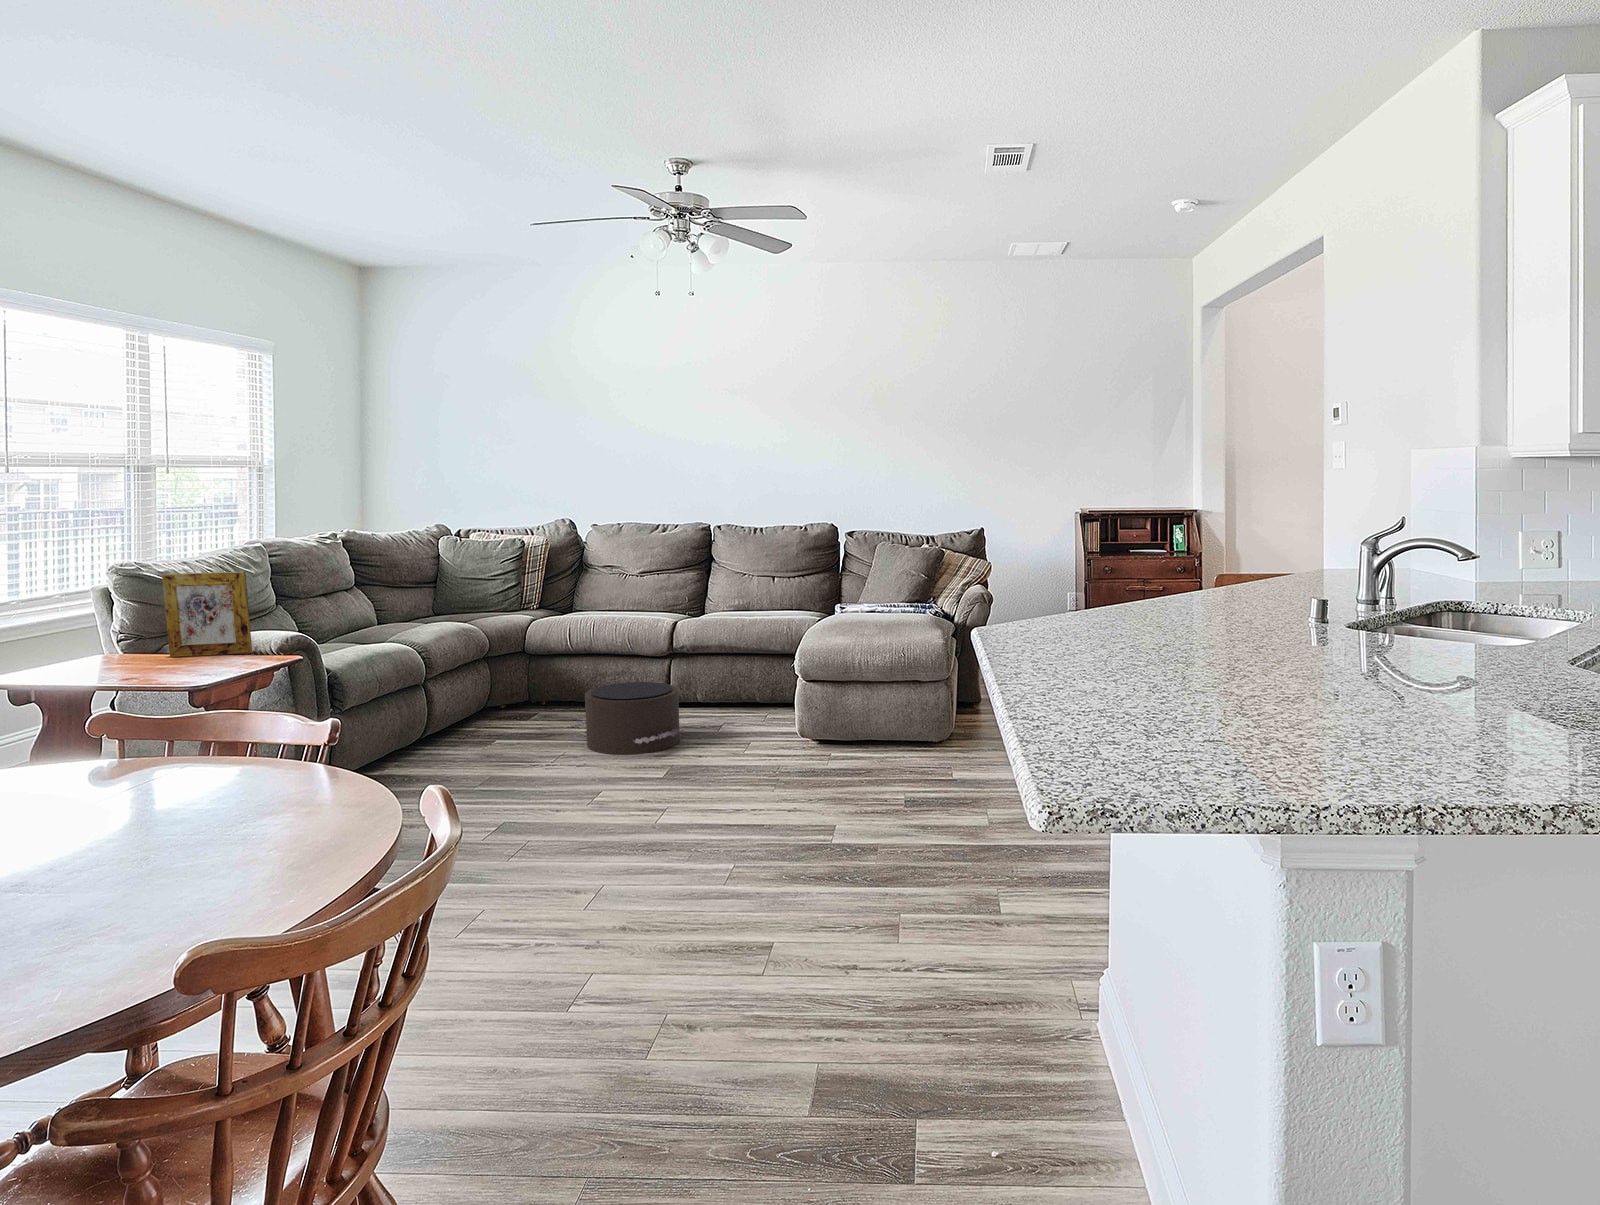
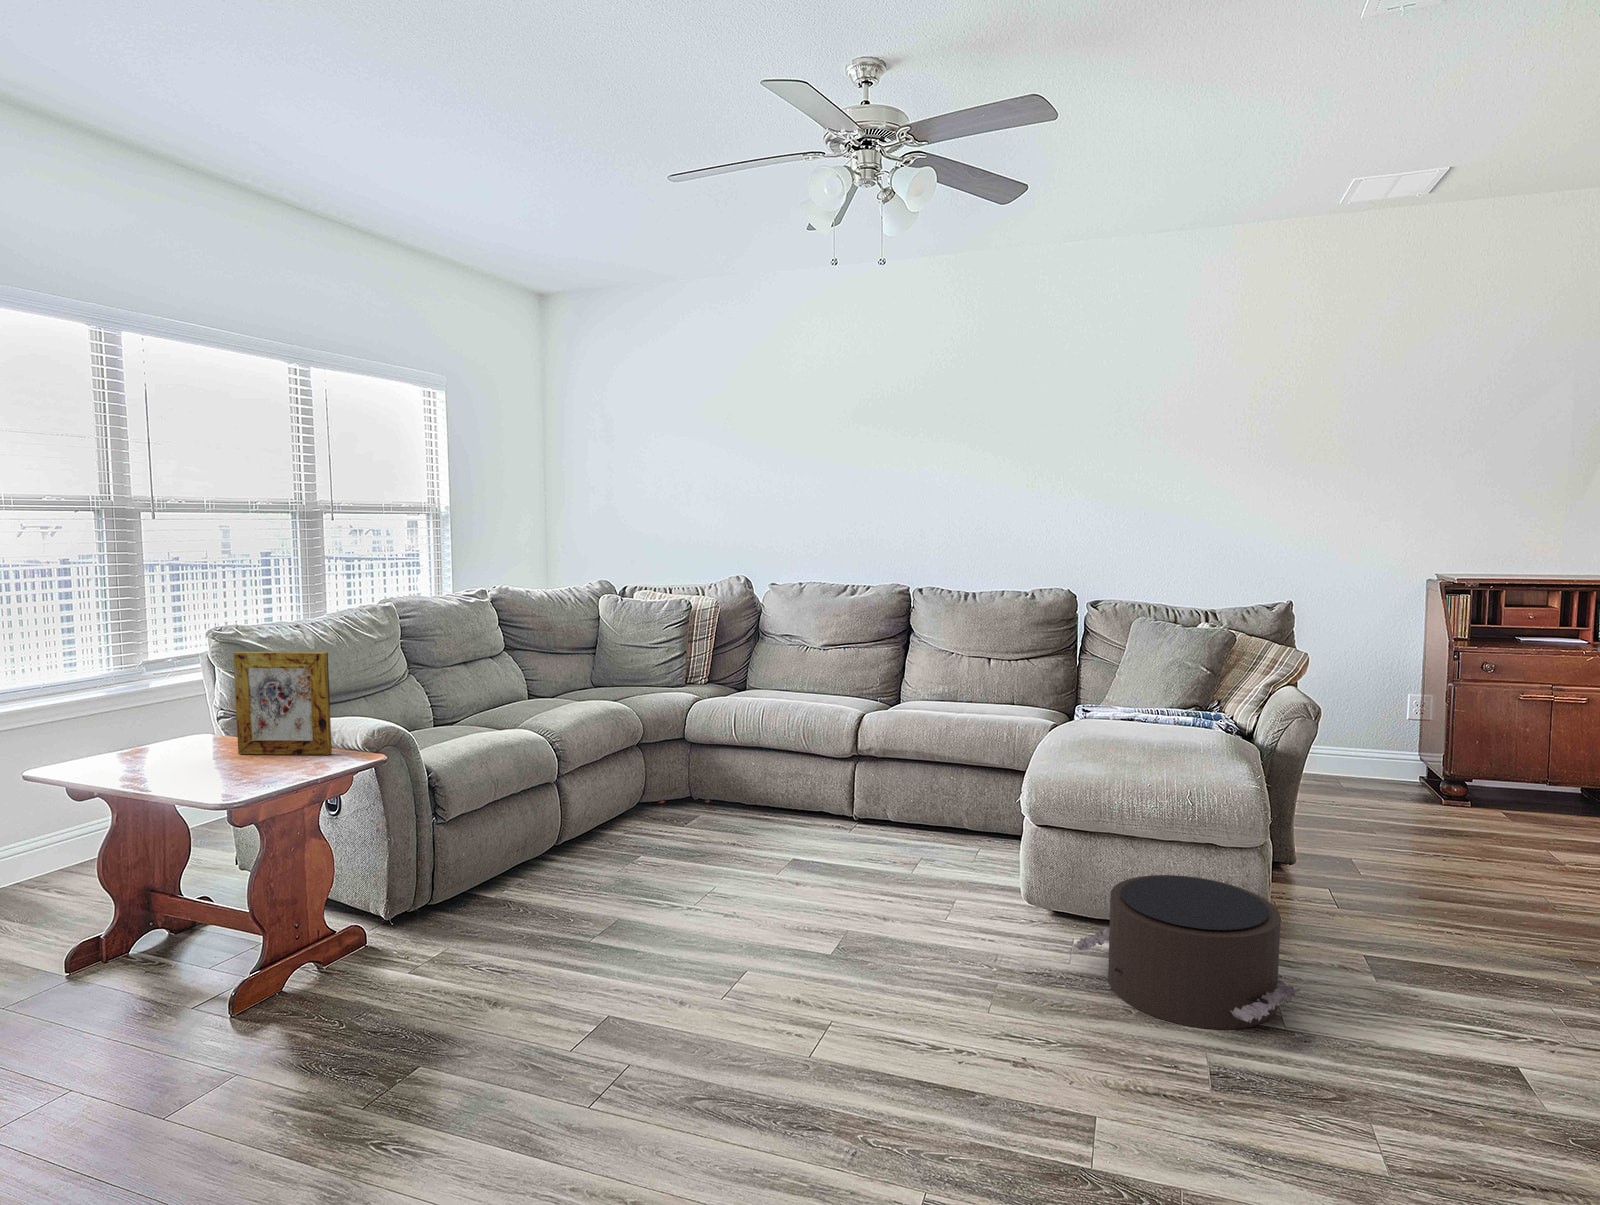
pouf: present [570,682,681,754] -> present [1074,875,1300,1029]

